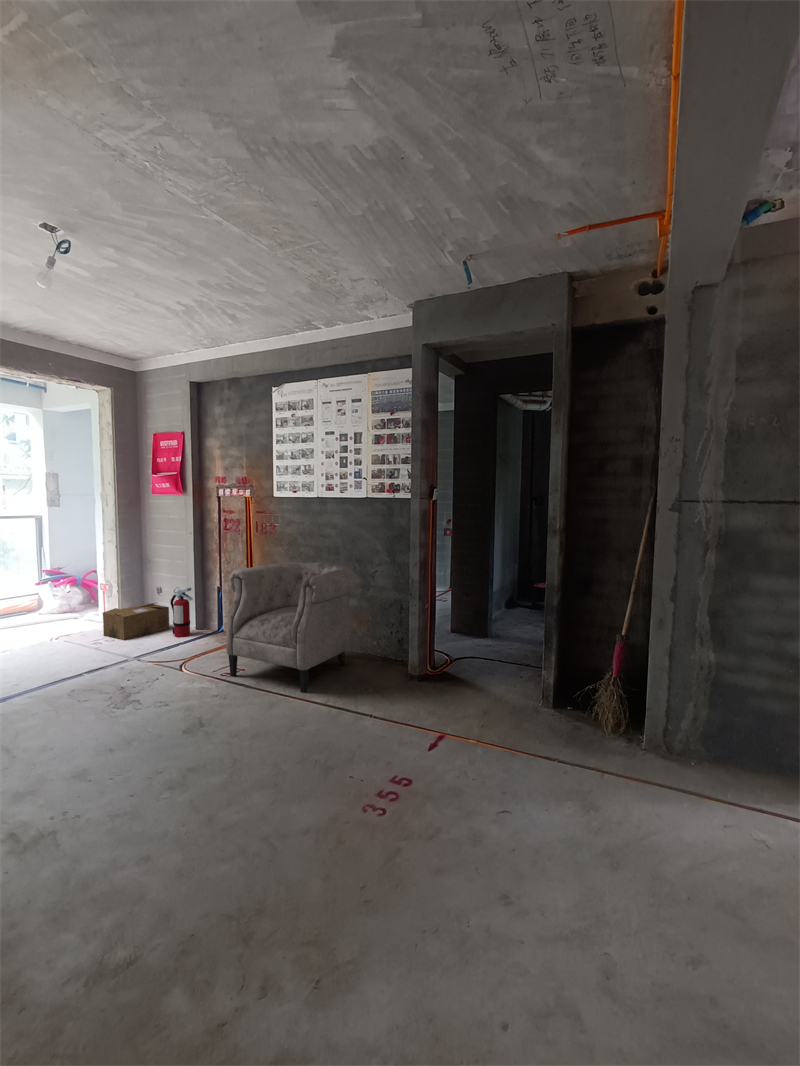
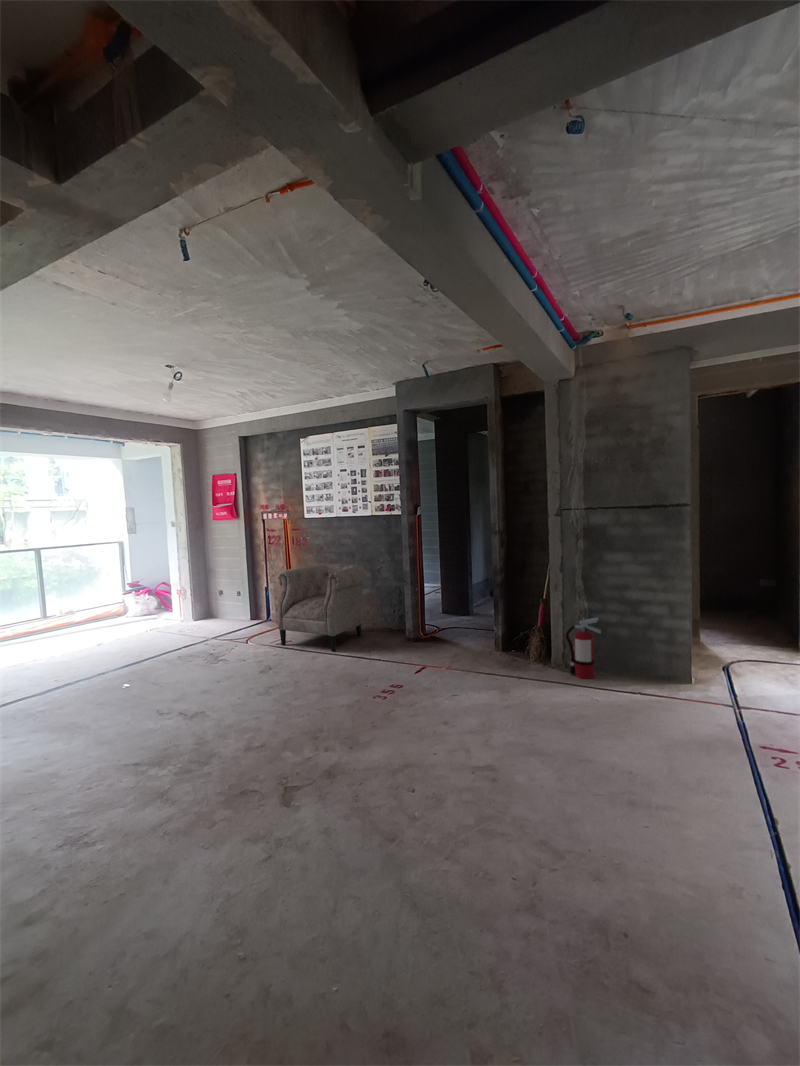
fire extinguisher: present [170,587,193,637] -> present [566,618,601,679]
cardboard box: present [103,603,169,640] -> none [183,601,231,629]

